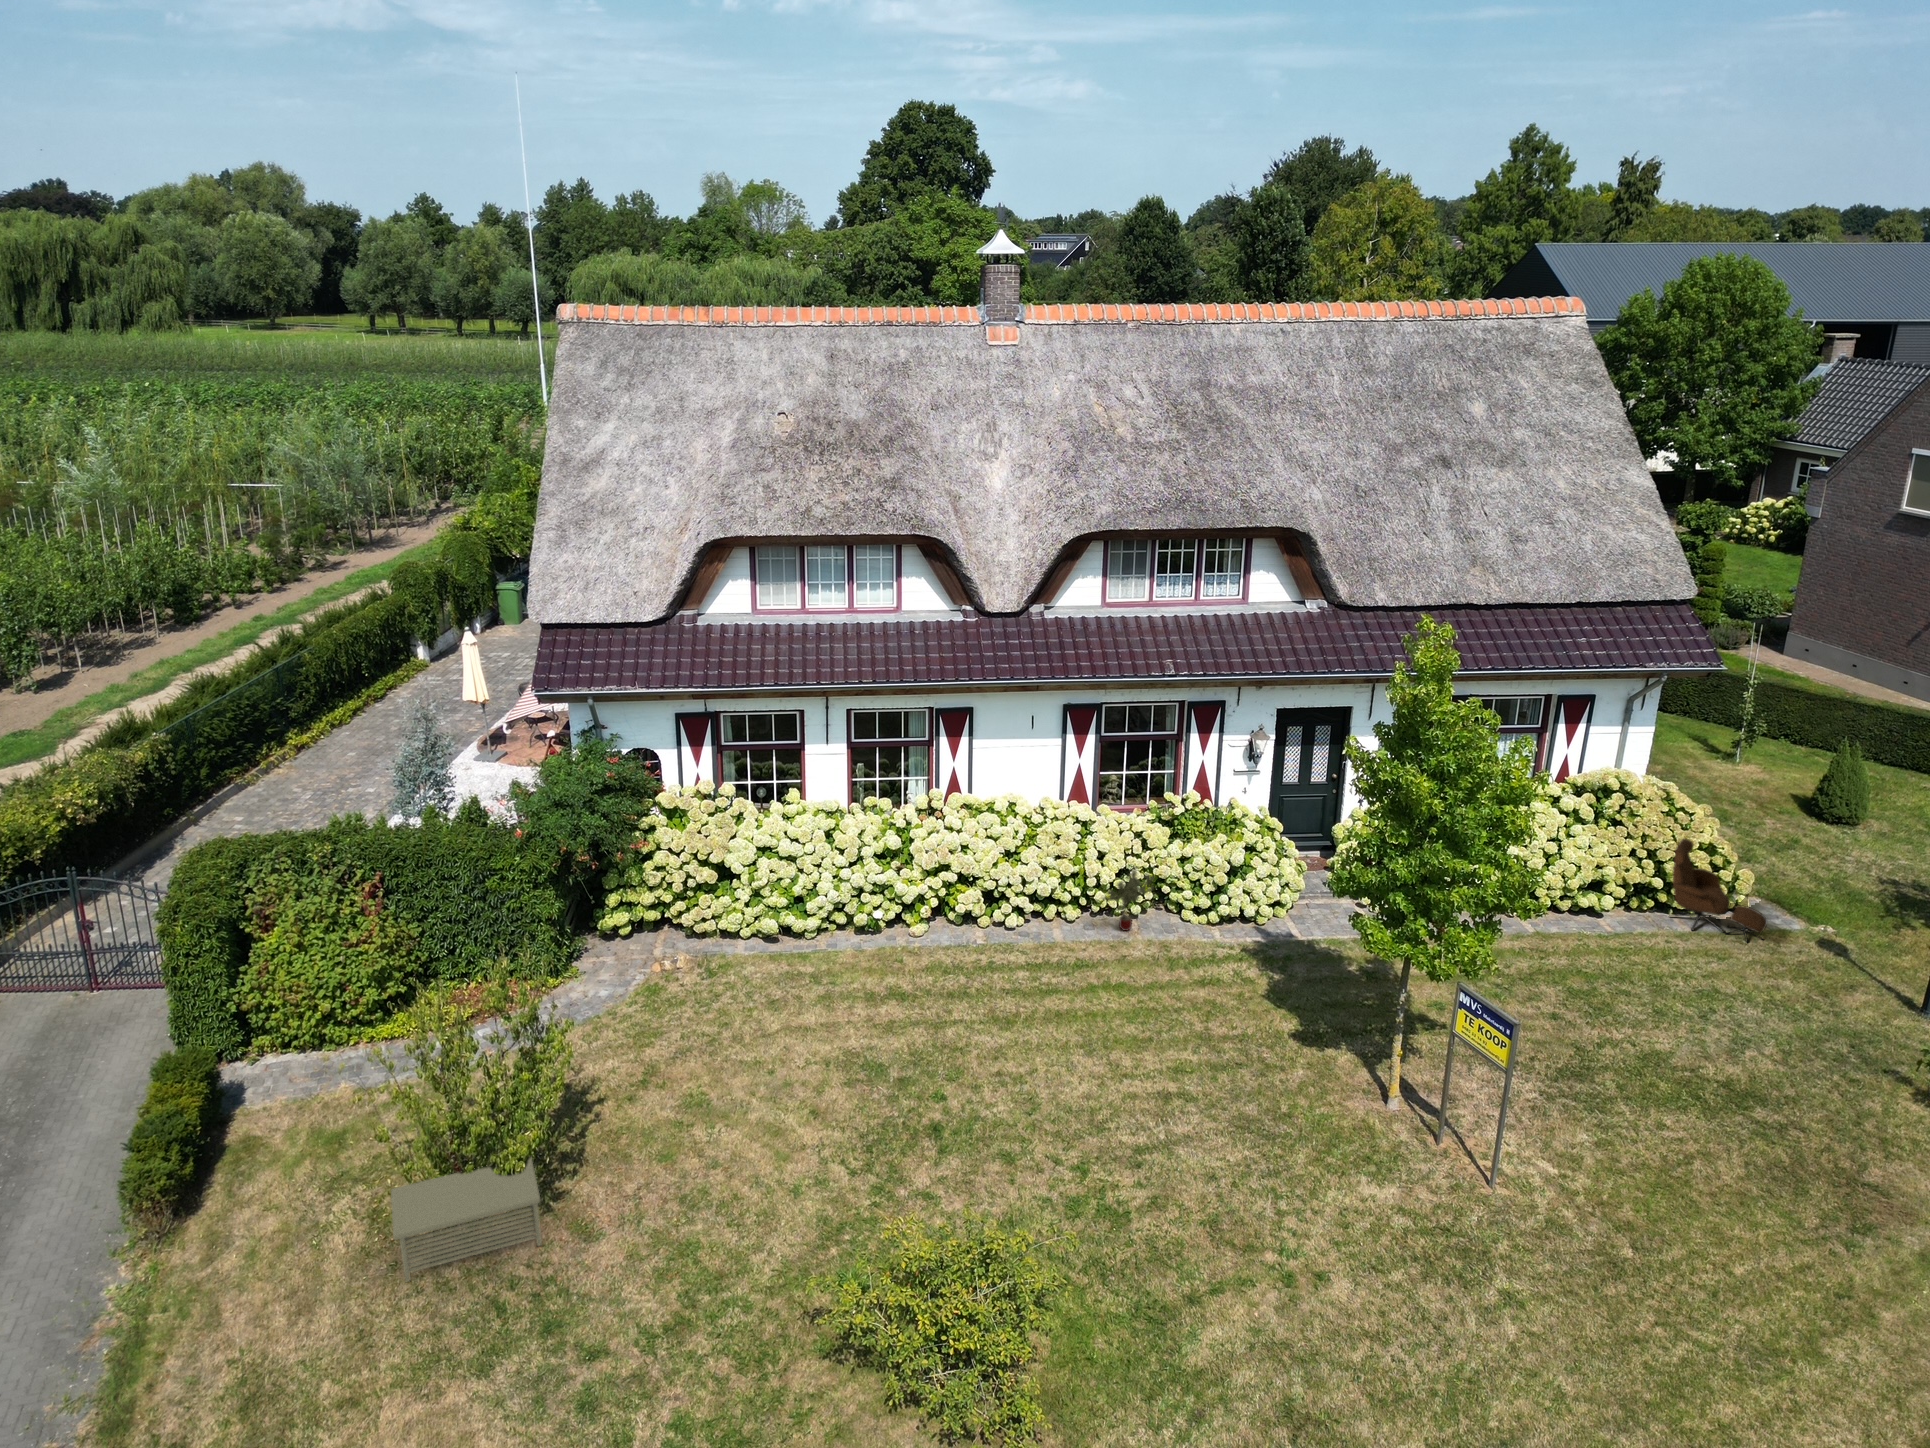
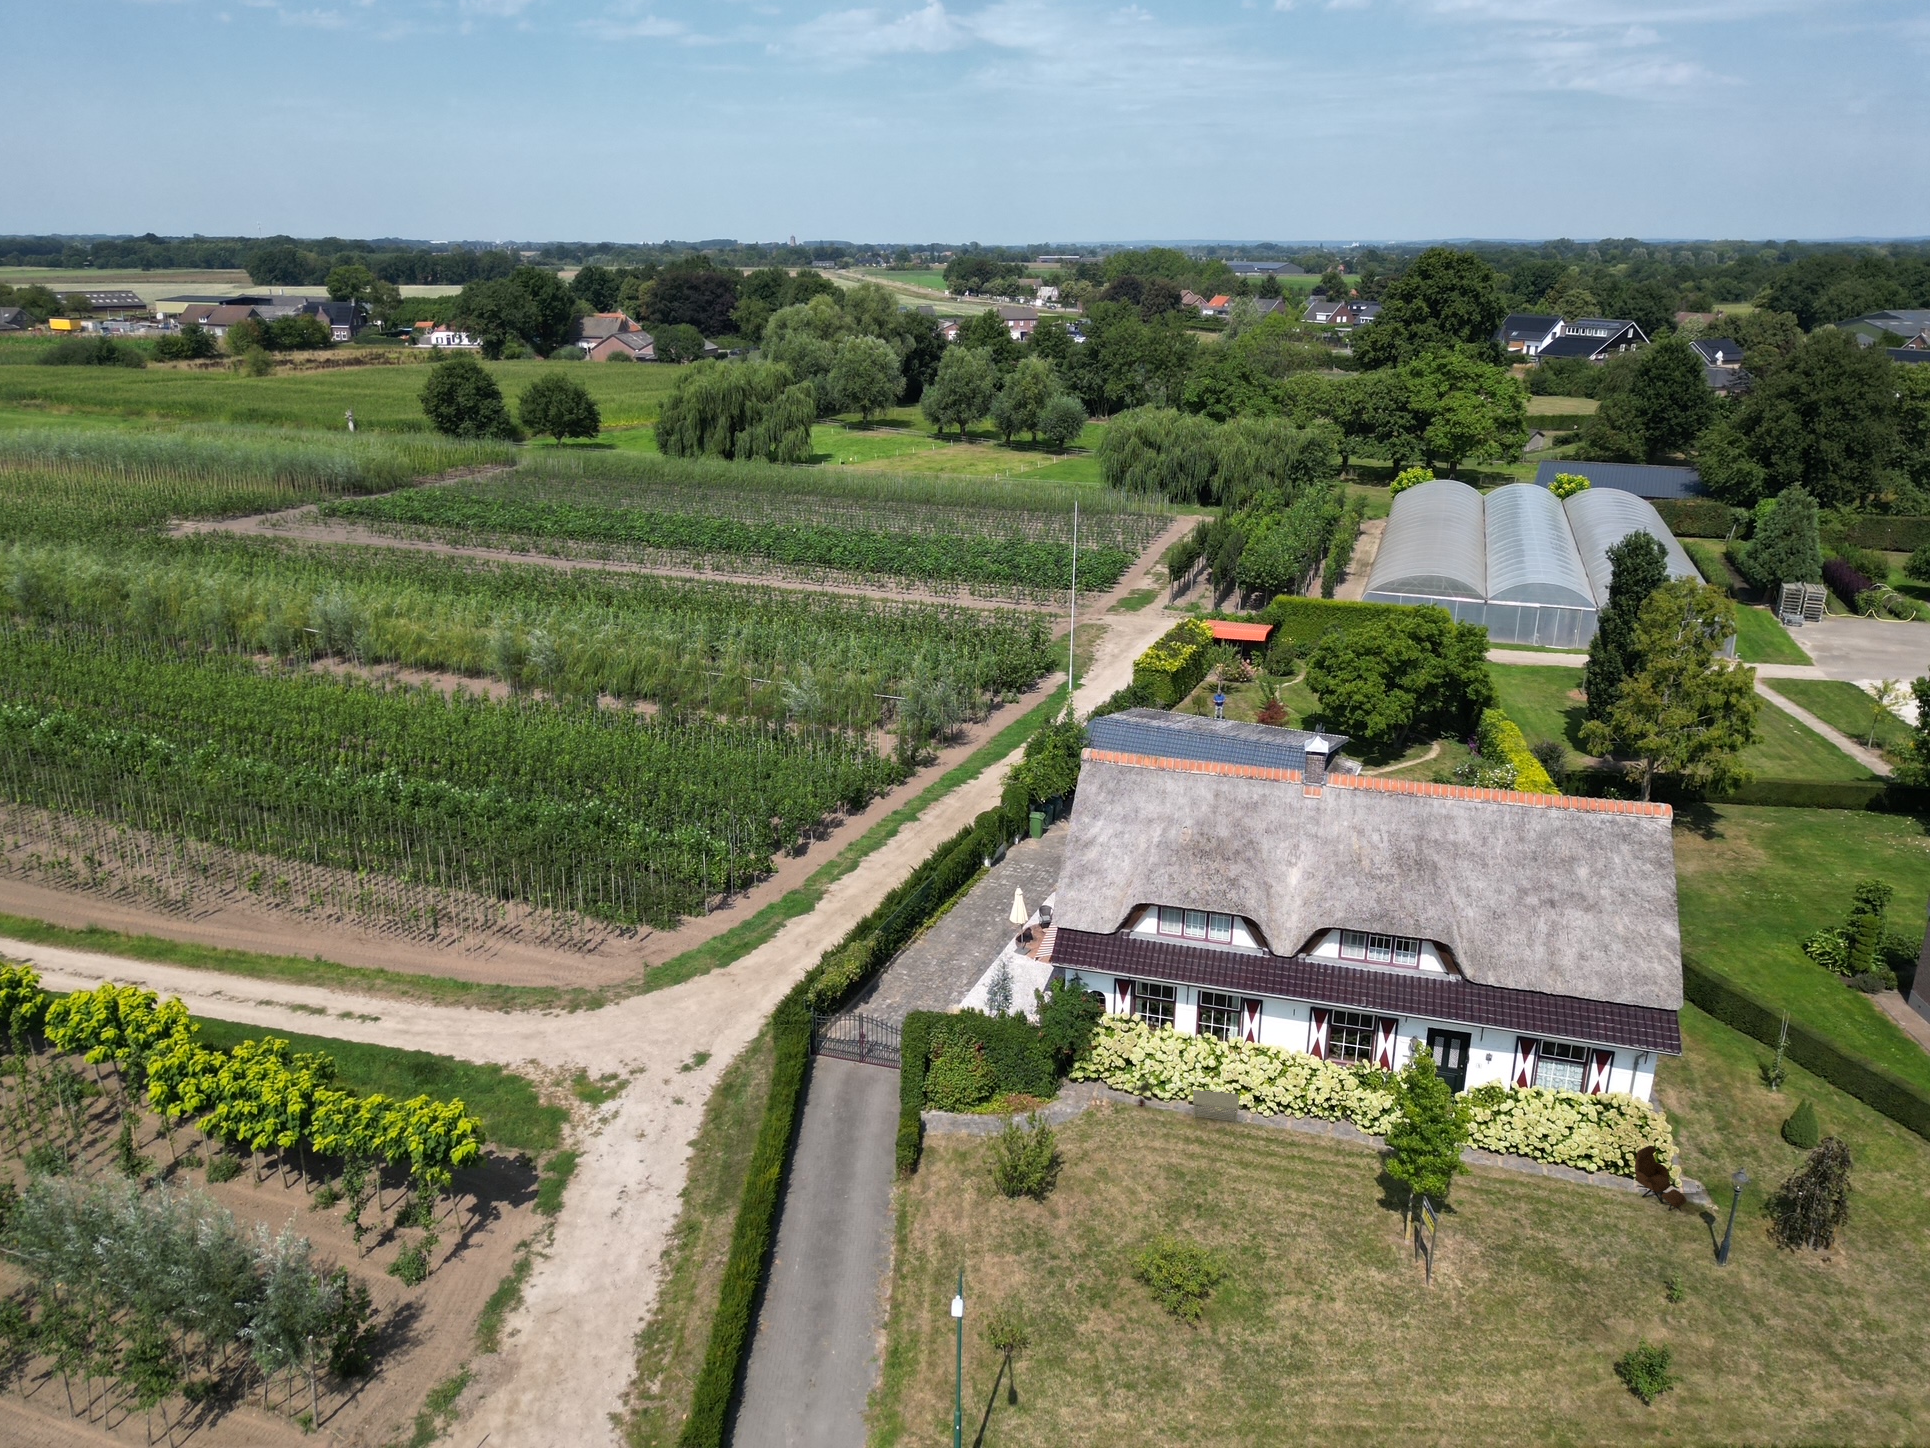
potted tree: present [1102,867,1154,931] -> present [1130,1078,1155,1106]
storage bench: present [391,1158,542,1282] -> present [1193,1090,1239,1124]

